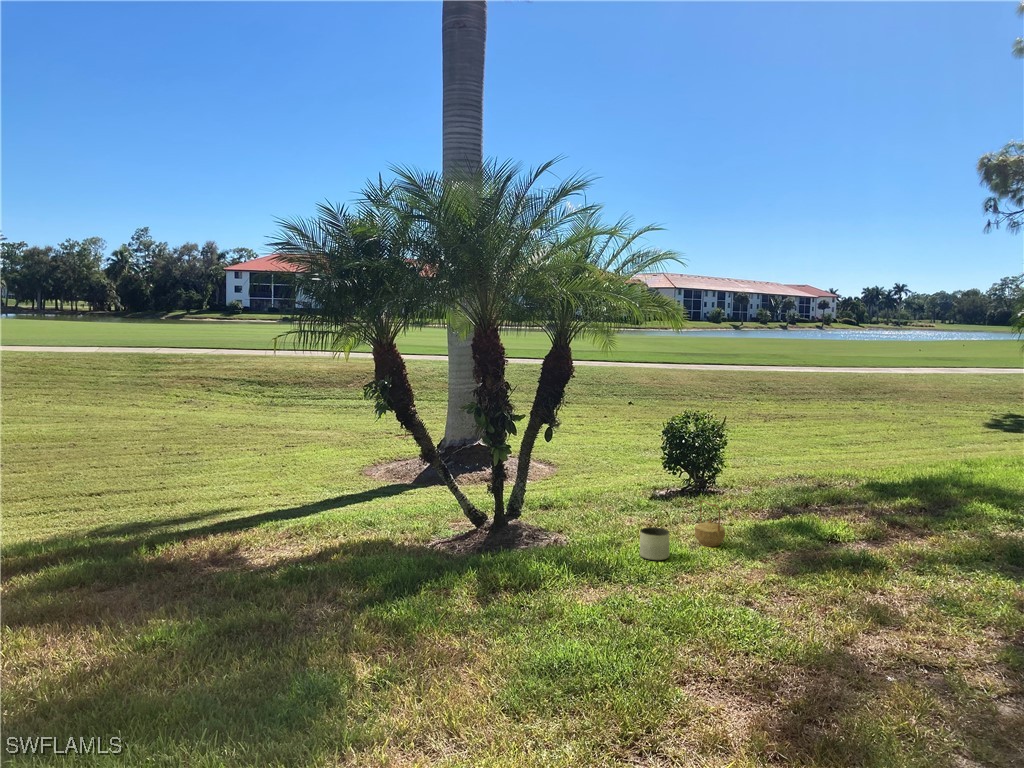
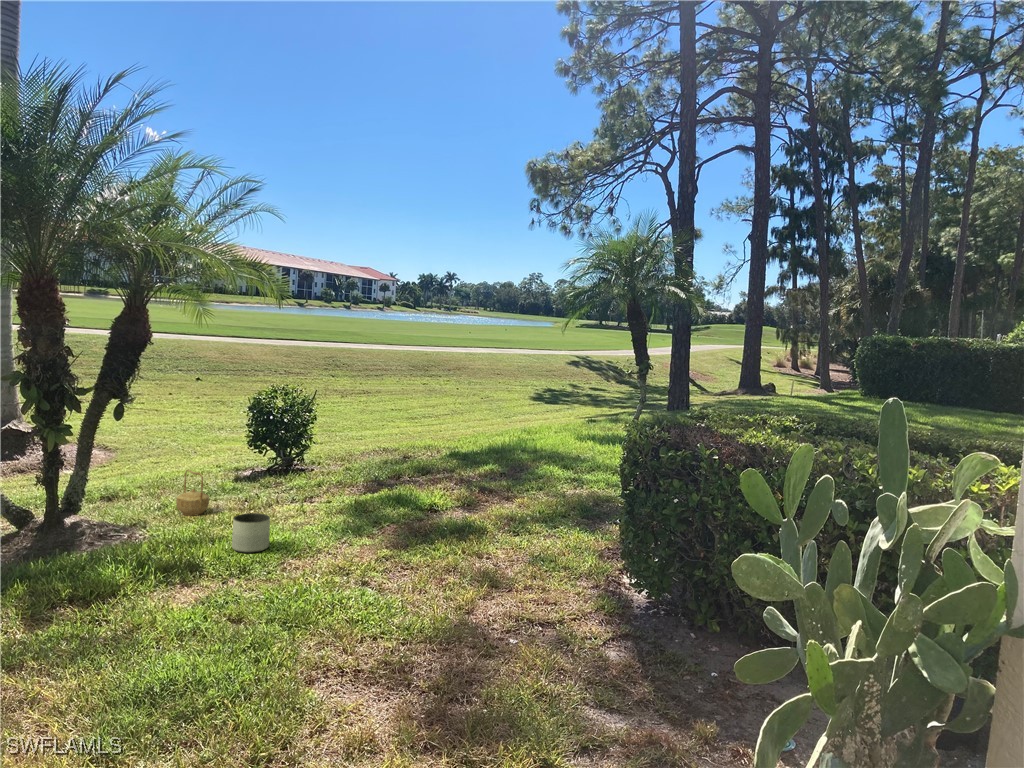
basket: present [695,500,725,547] -> present [176,470,209,516]

